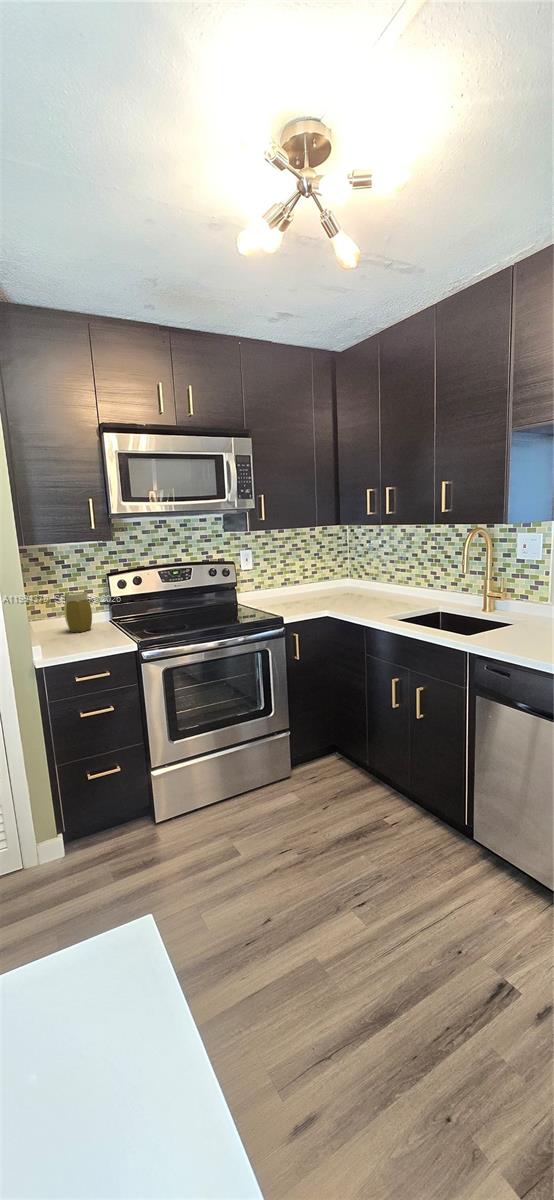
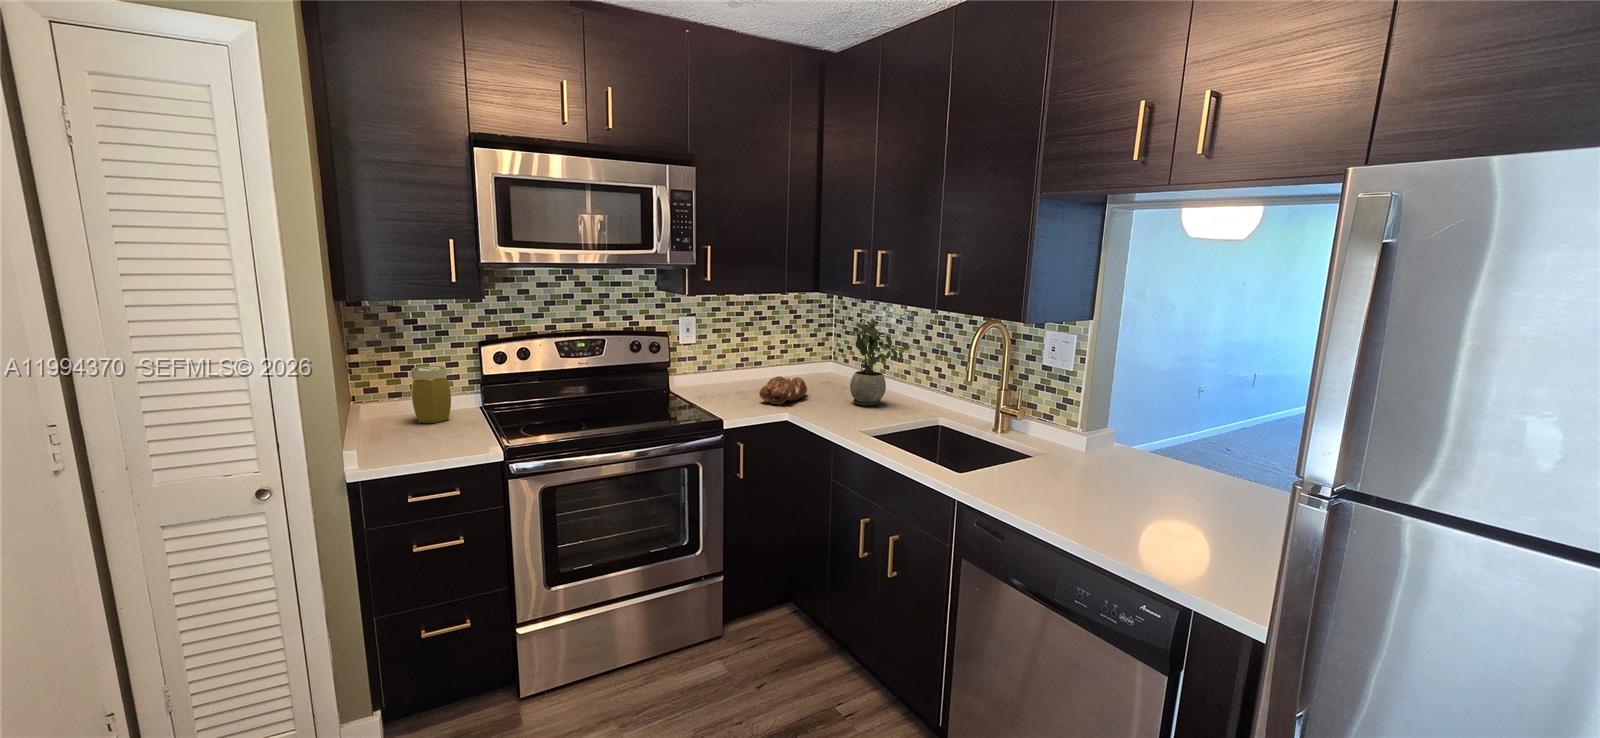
potted plant: none [368,539,412,603] -> present [850,318,910,406]
bread loaf: none [304,587,337,607] -> present [759,376,807,405]

